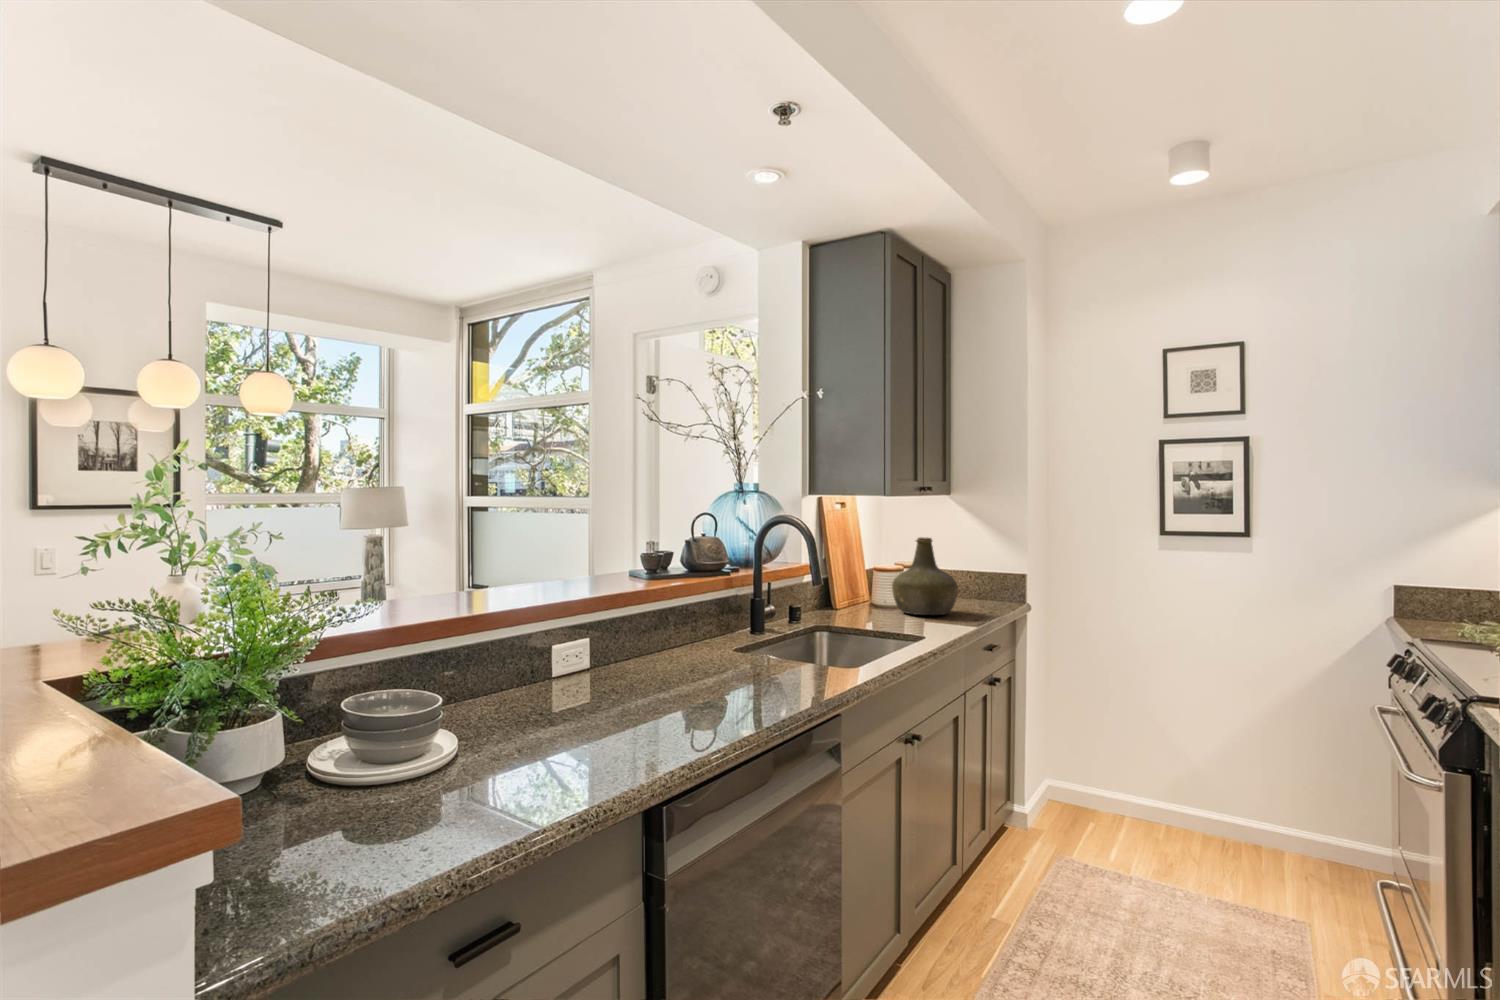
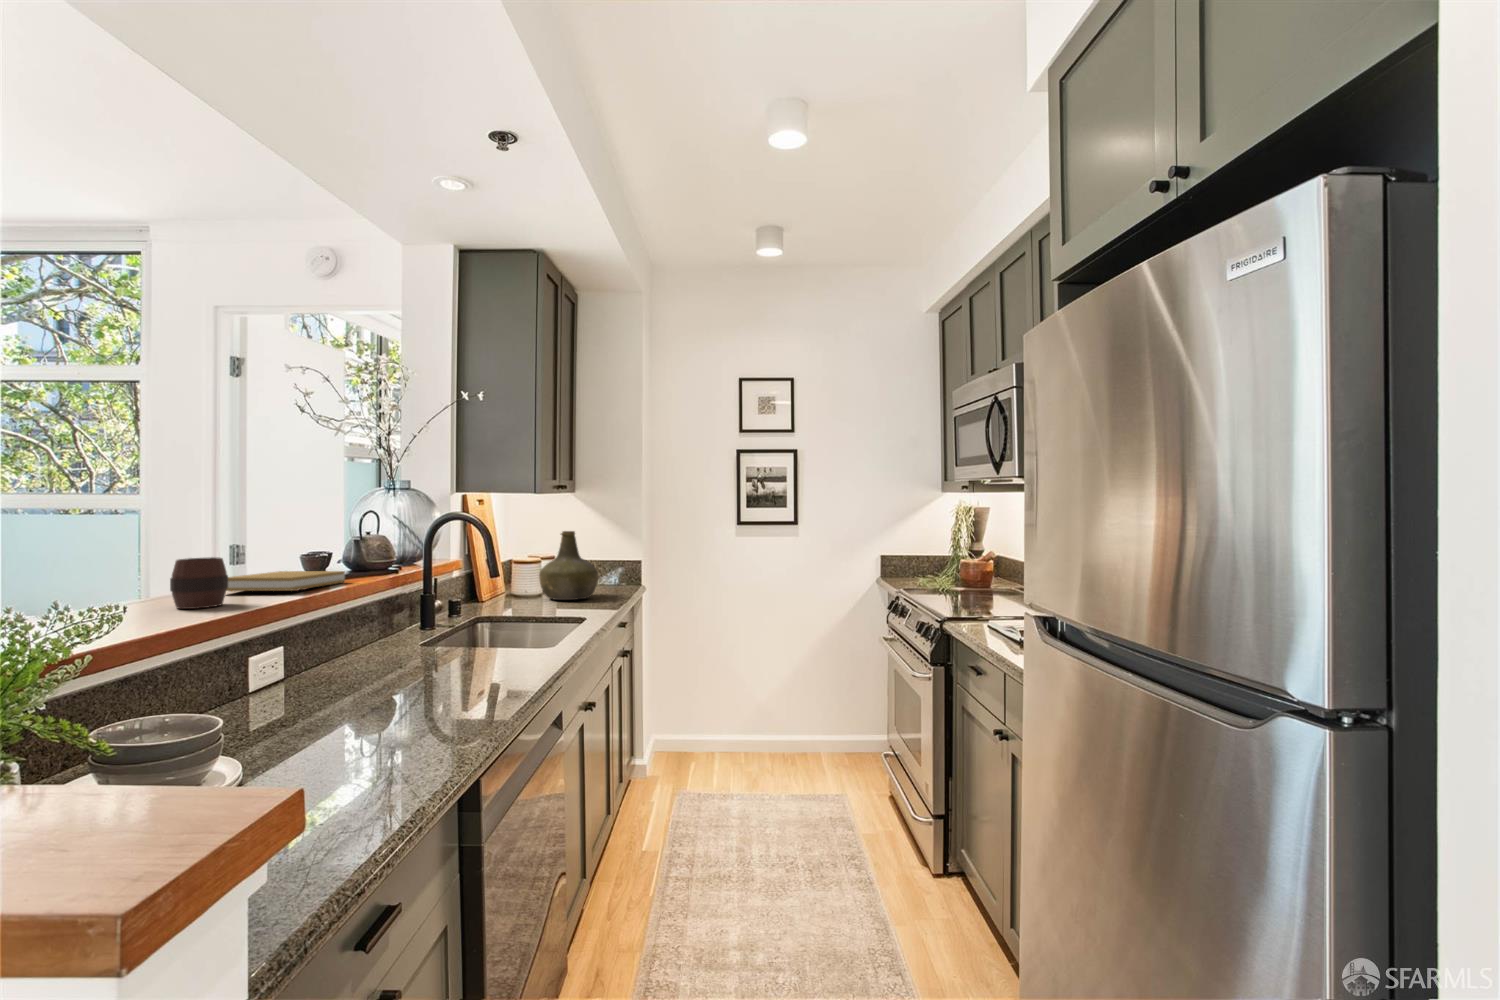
cup: none [527,552,568,595] -> present [170,557,228,609]
book: none [573,567,676,585] -> present [227,571,345,591]

